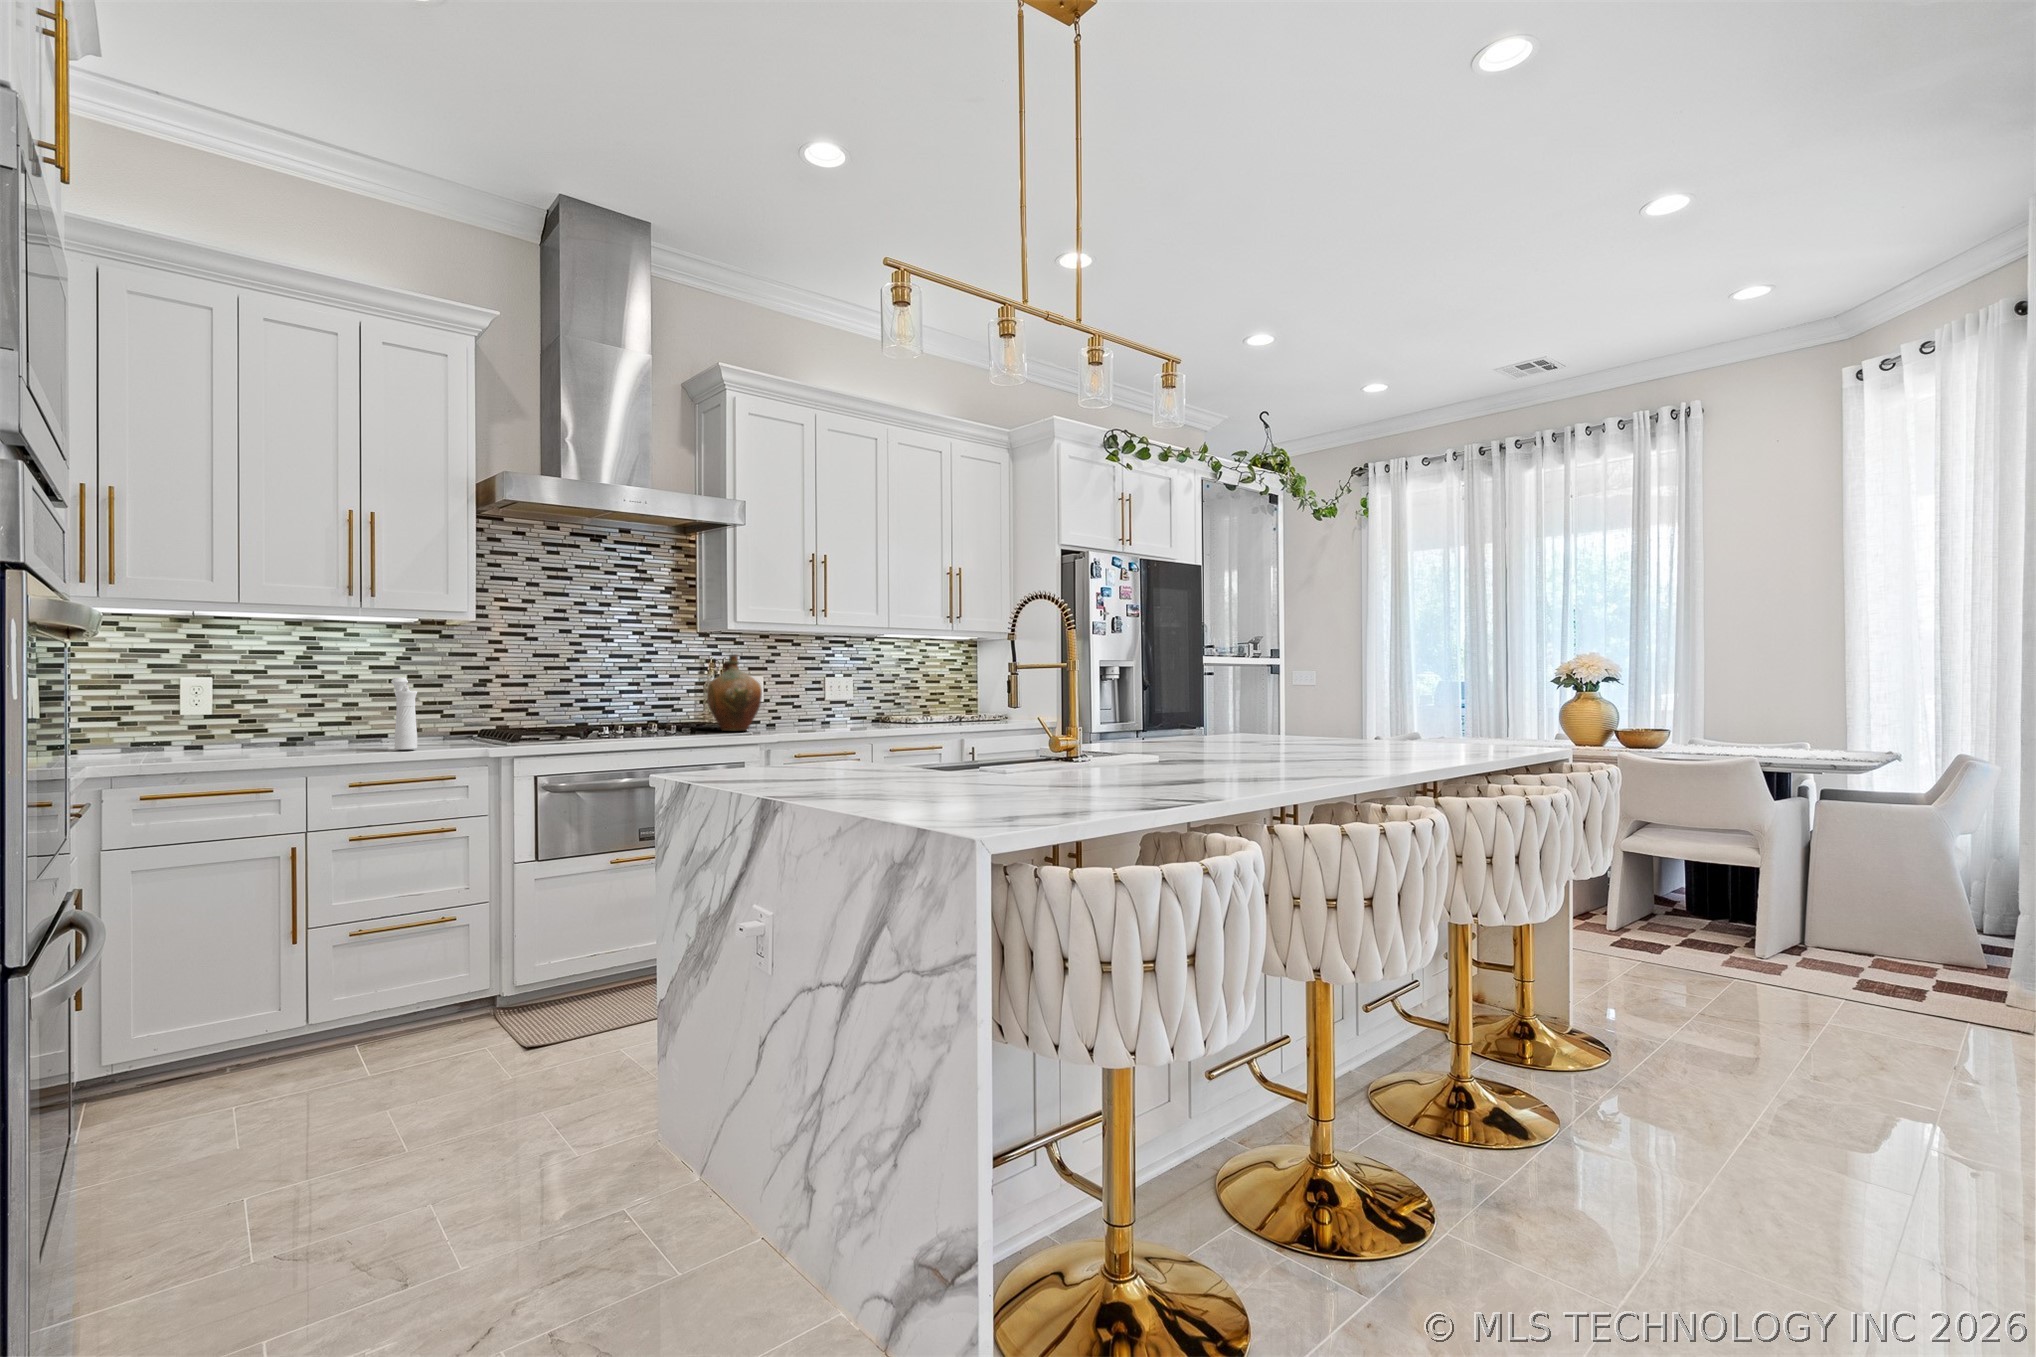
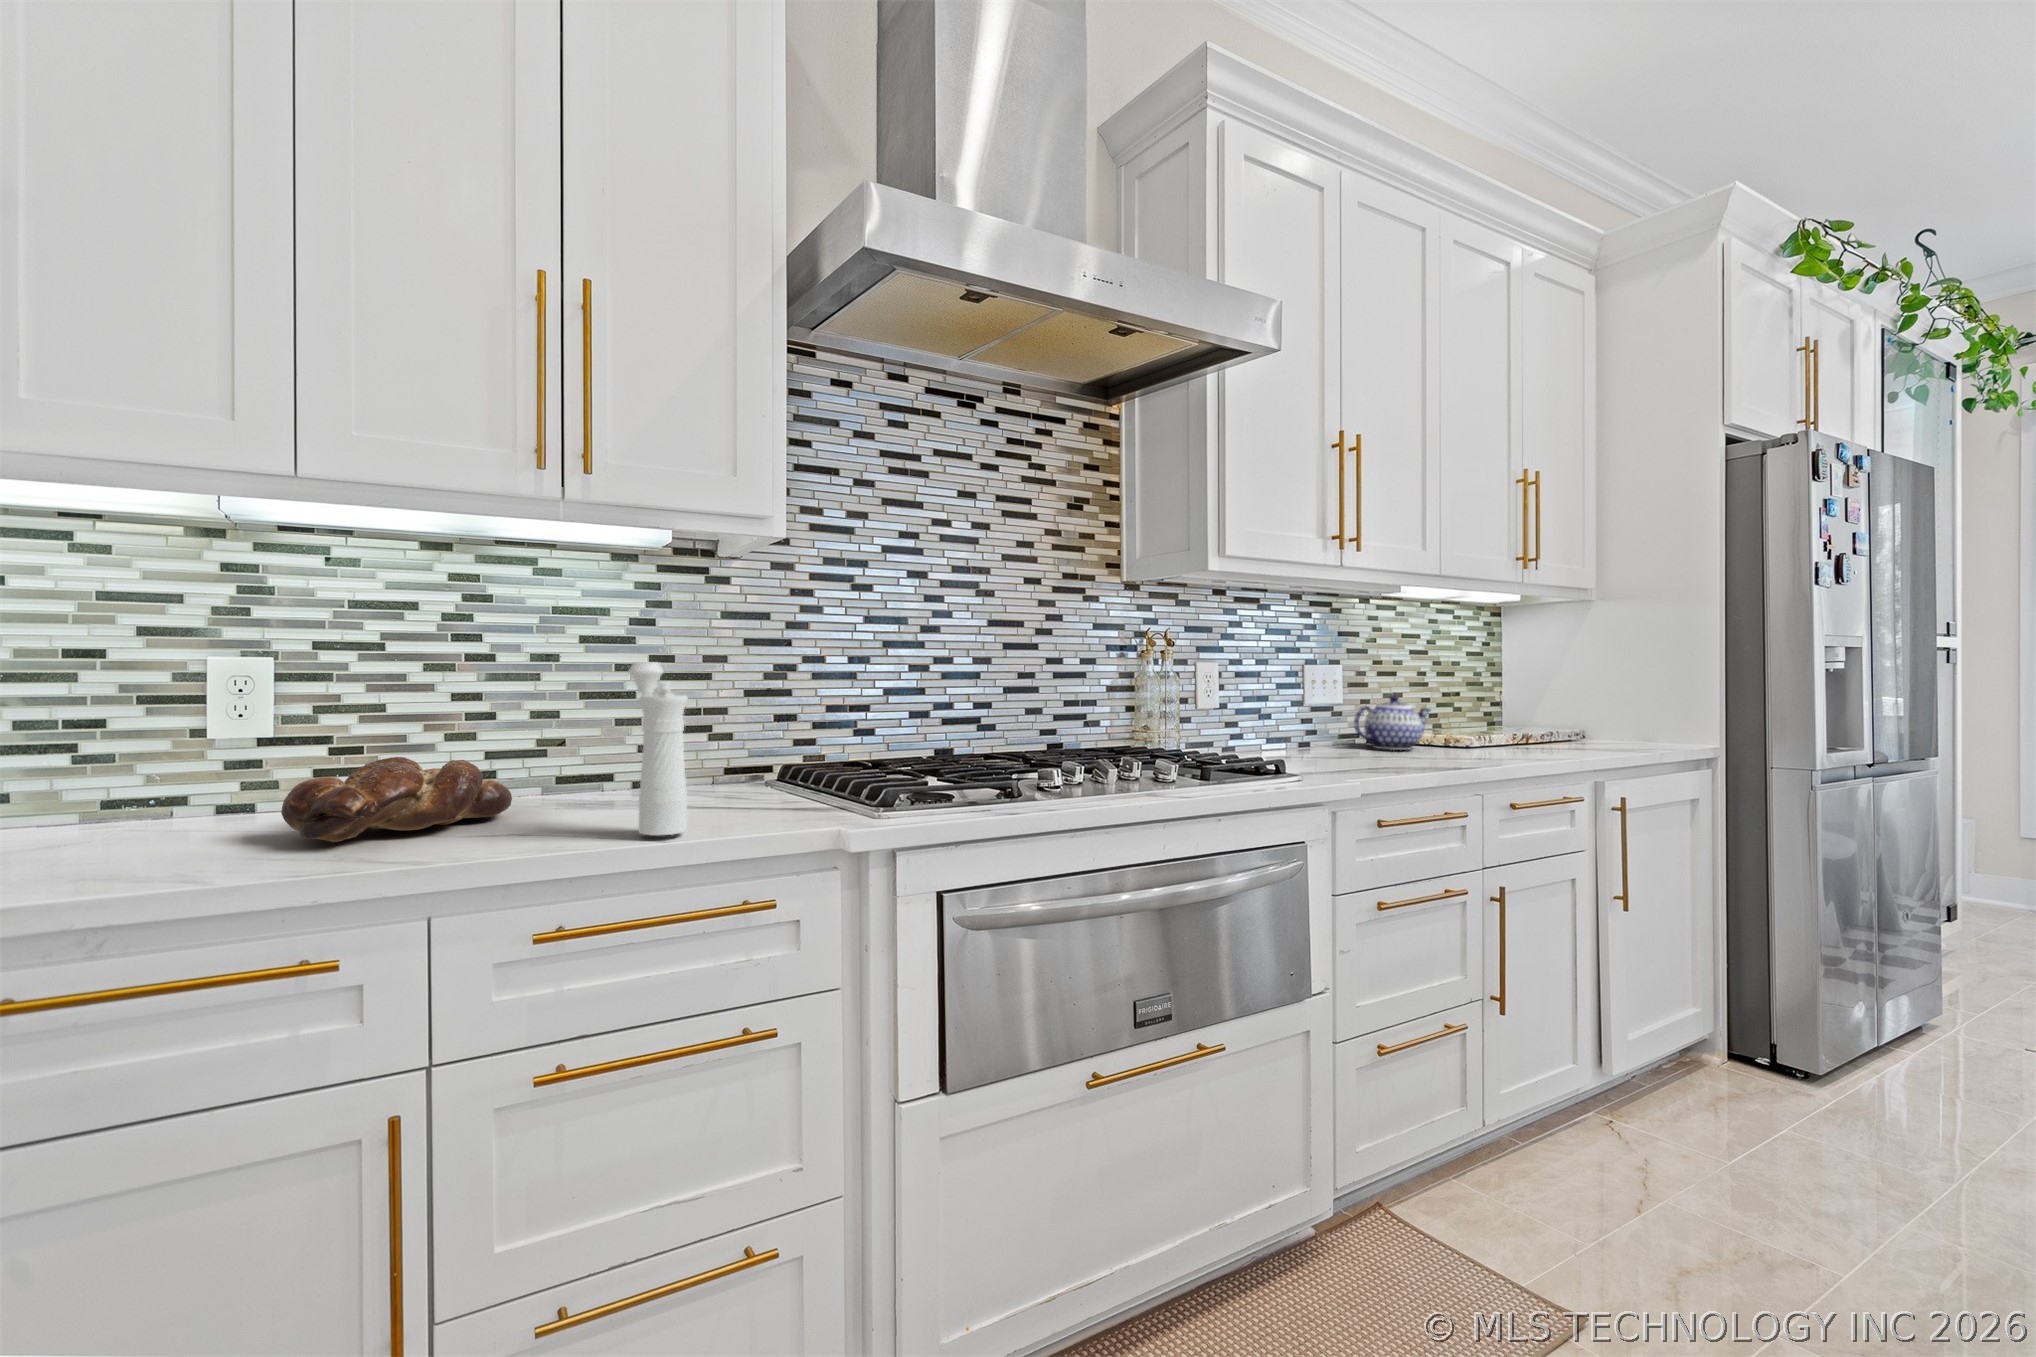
ceramic jug: present [707,654,762,731] -> none [1181,621,1294,773]
teapot: none [834,693,882,723] -> present [1354,696,1430,750]
bread loaf: none [232,719,335,752] -> present [281,757,512,842]

